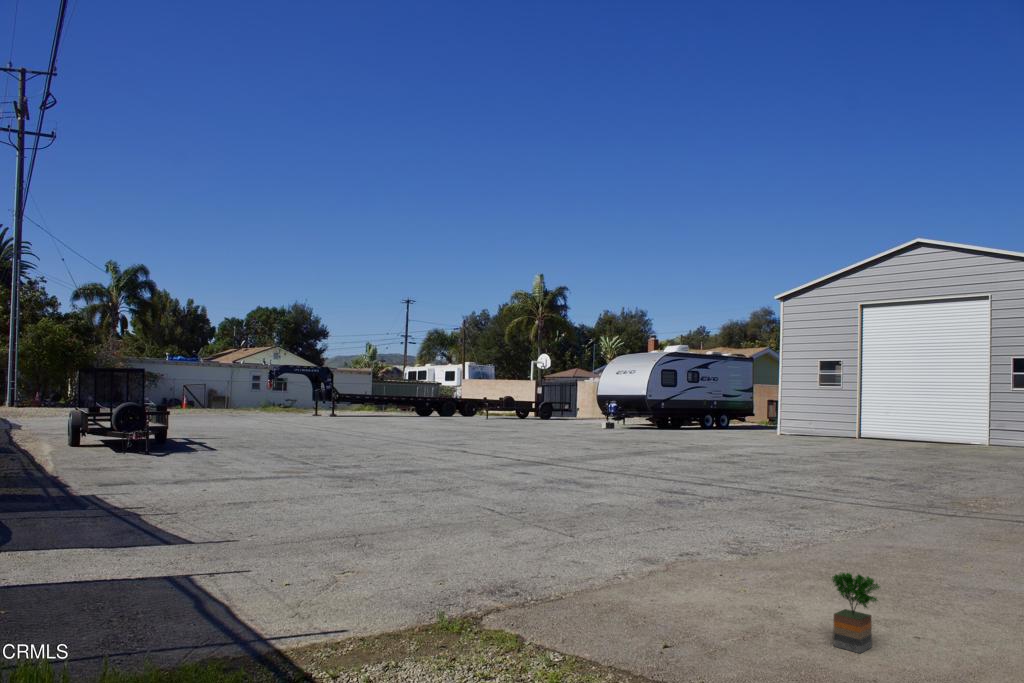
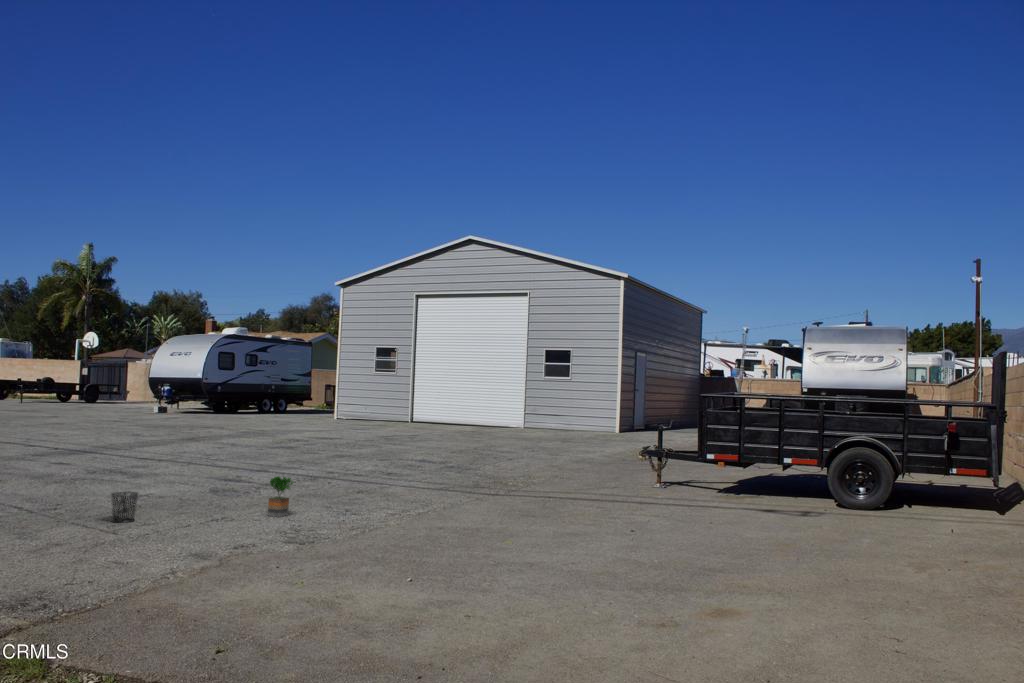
waste bin: none [570,583,613,640] -> present [111,492,138,523]

